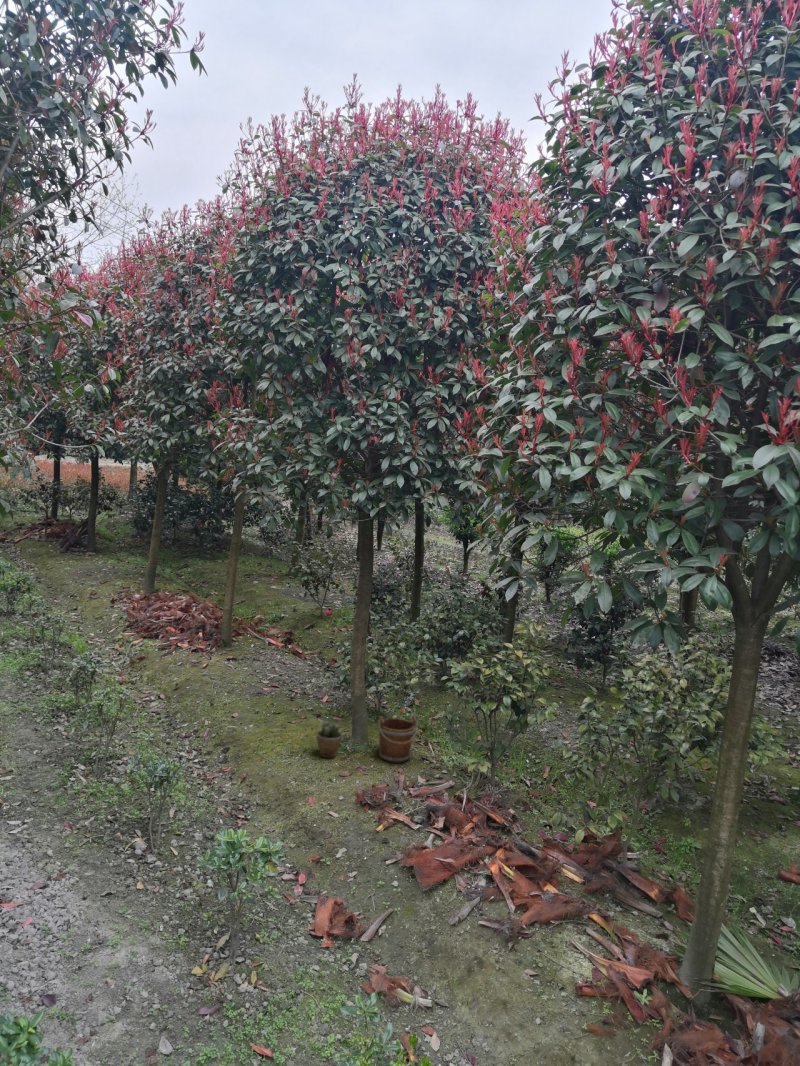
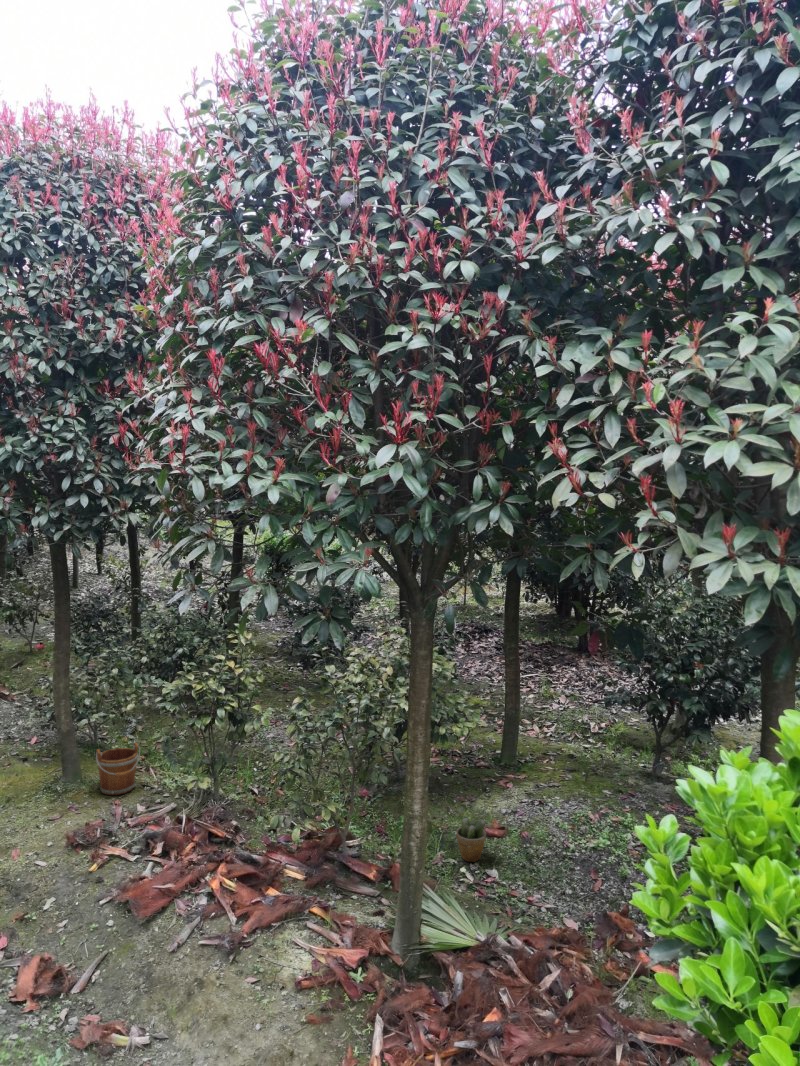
potted plant: present [317,721,342,758] -> present [456,818,486,862]

